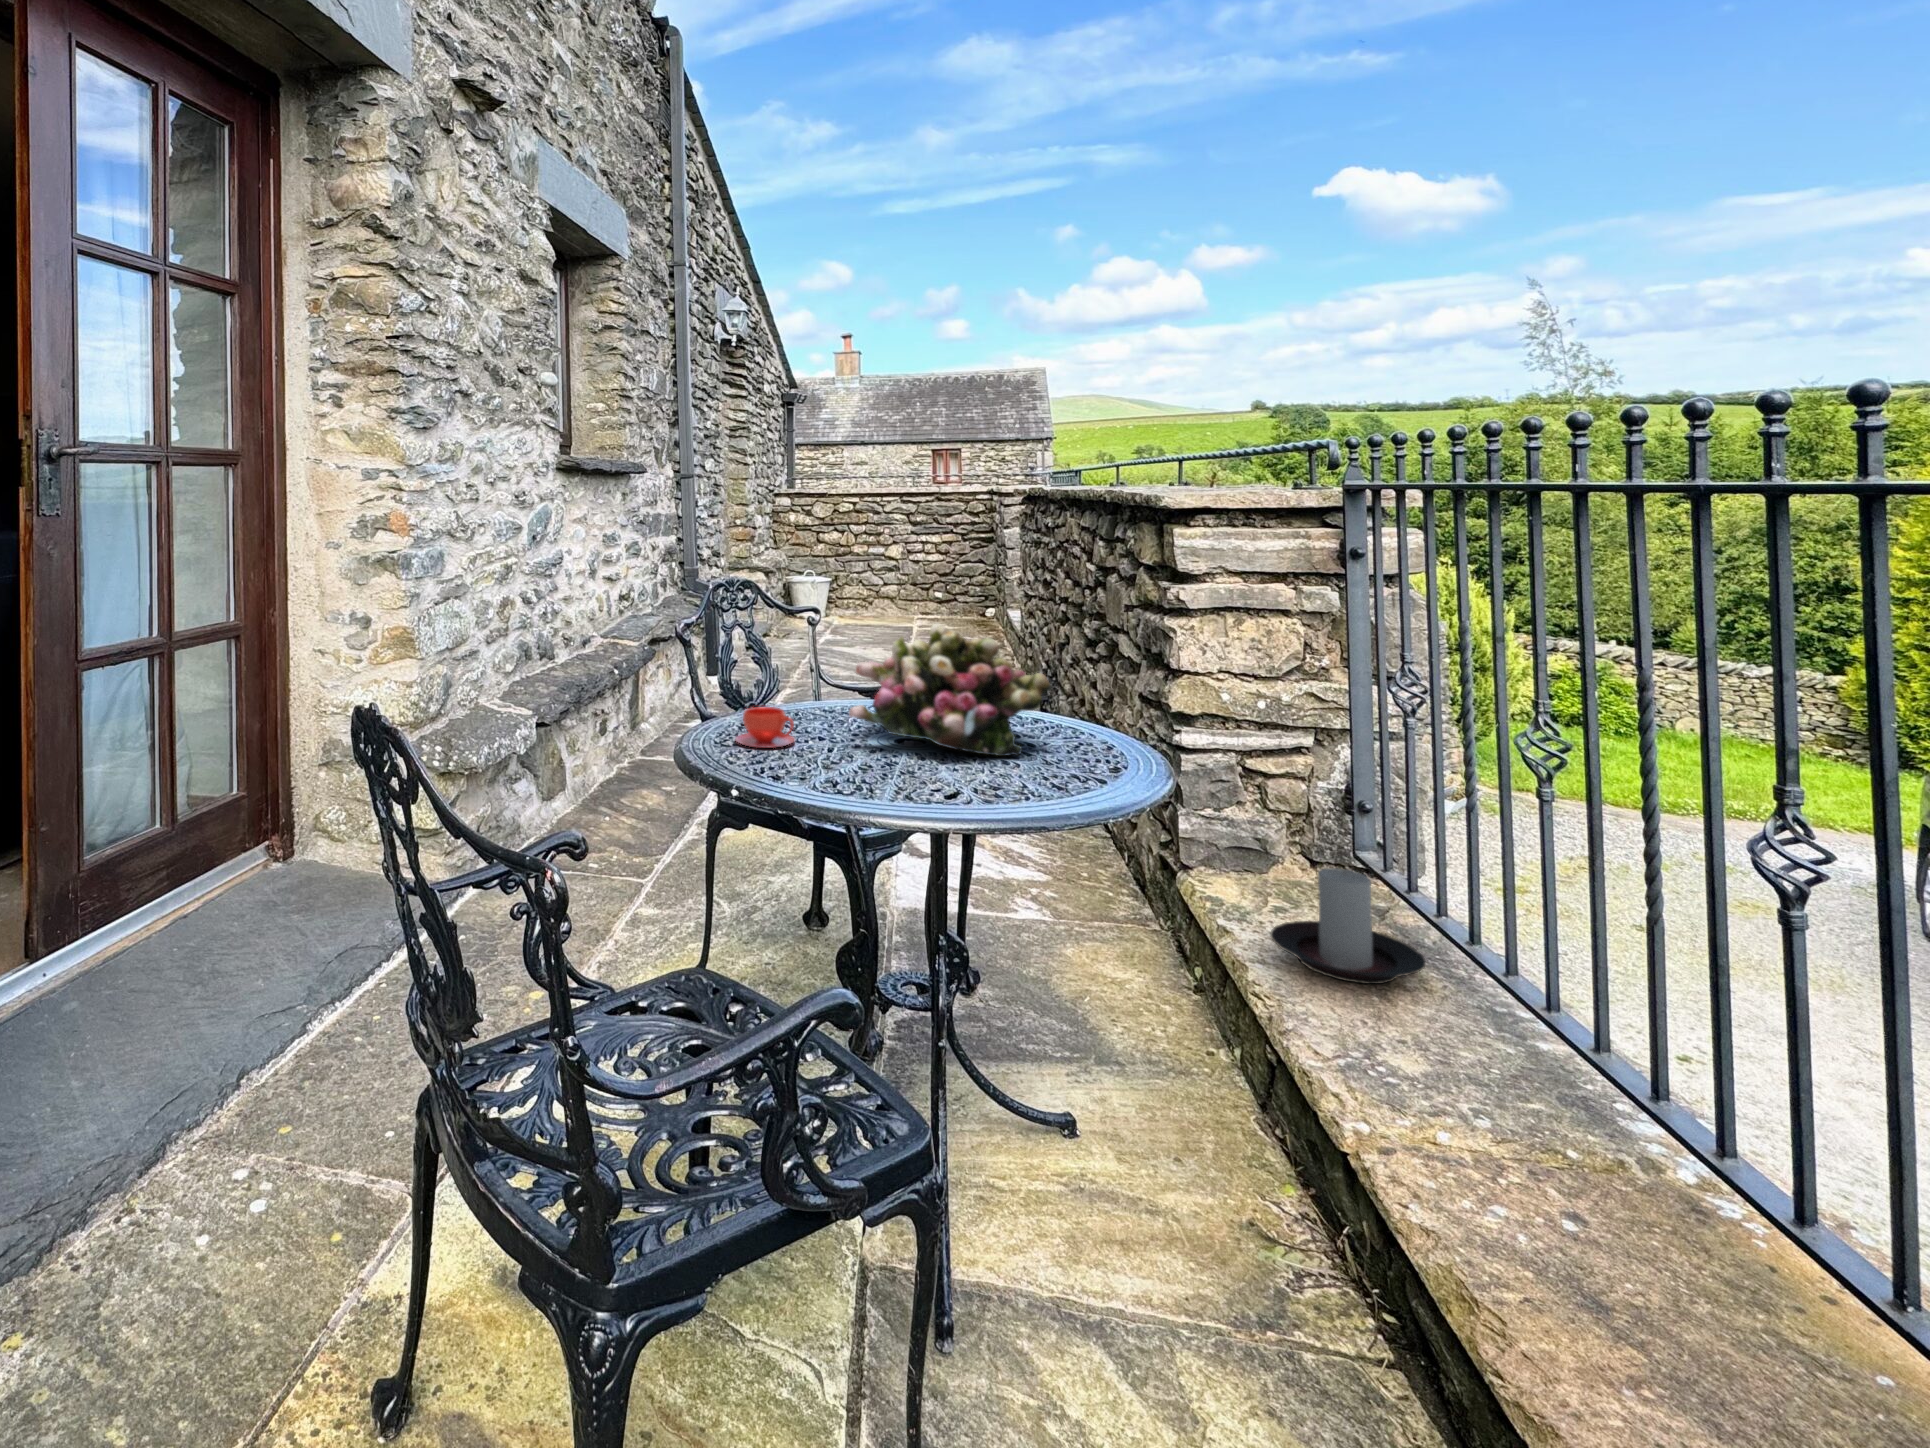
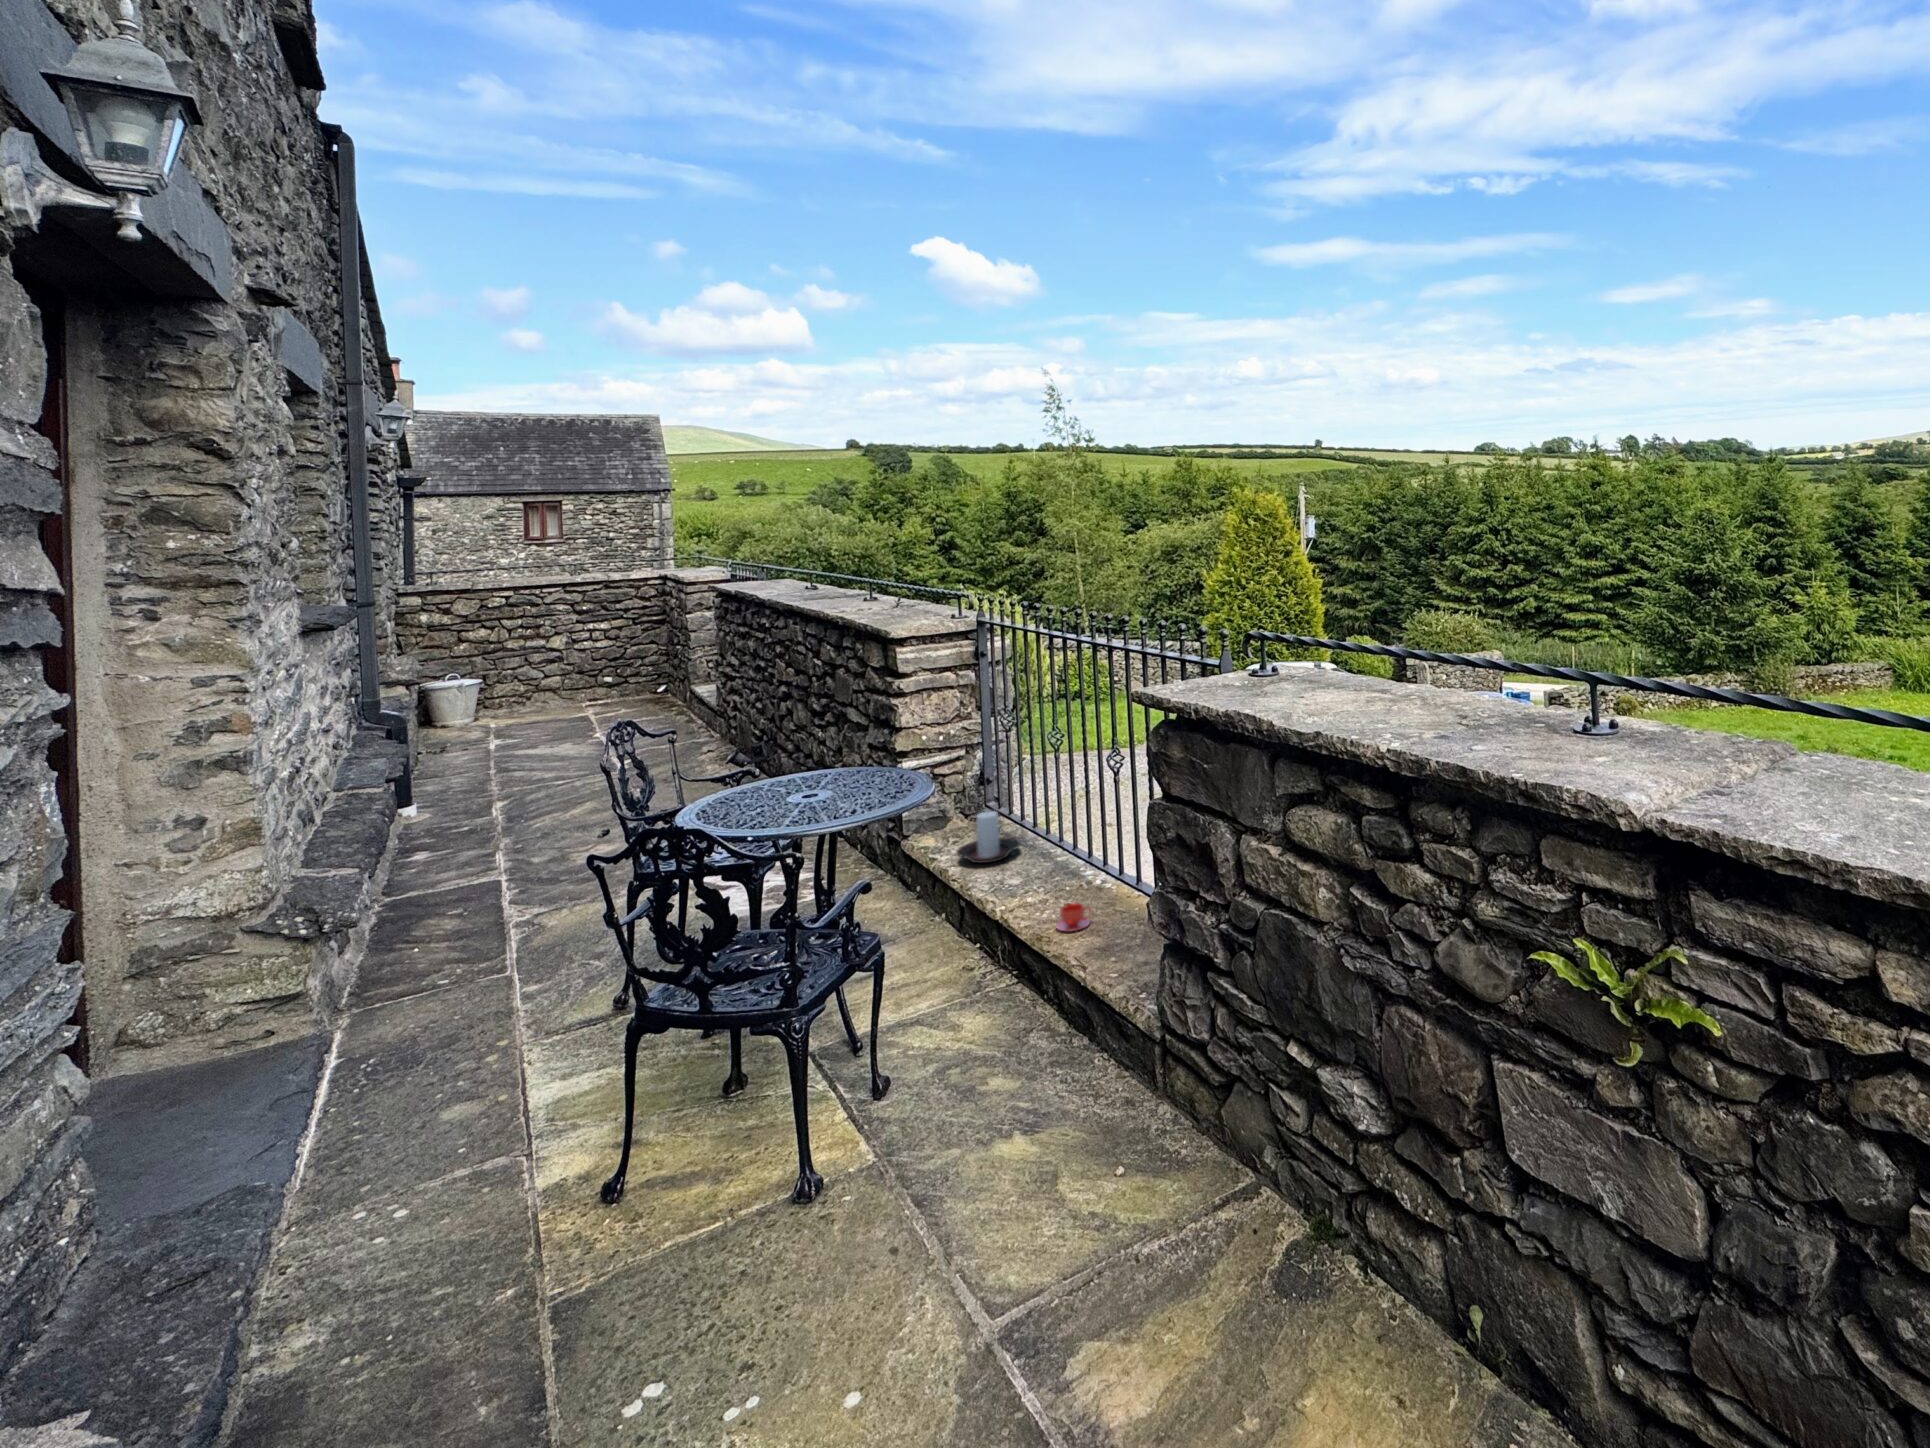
flower arrangement: present [849,624,1051,756] -> none [747,730,861,798]
teacup: present [735,707,795,748] -> present [1056,903,1090,932]

